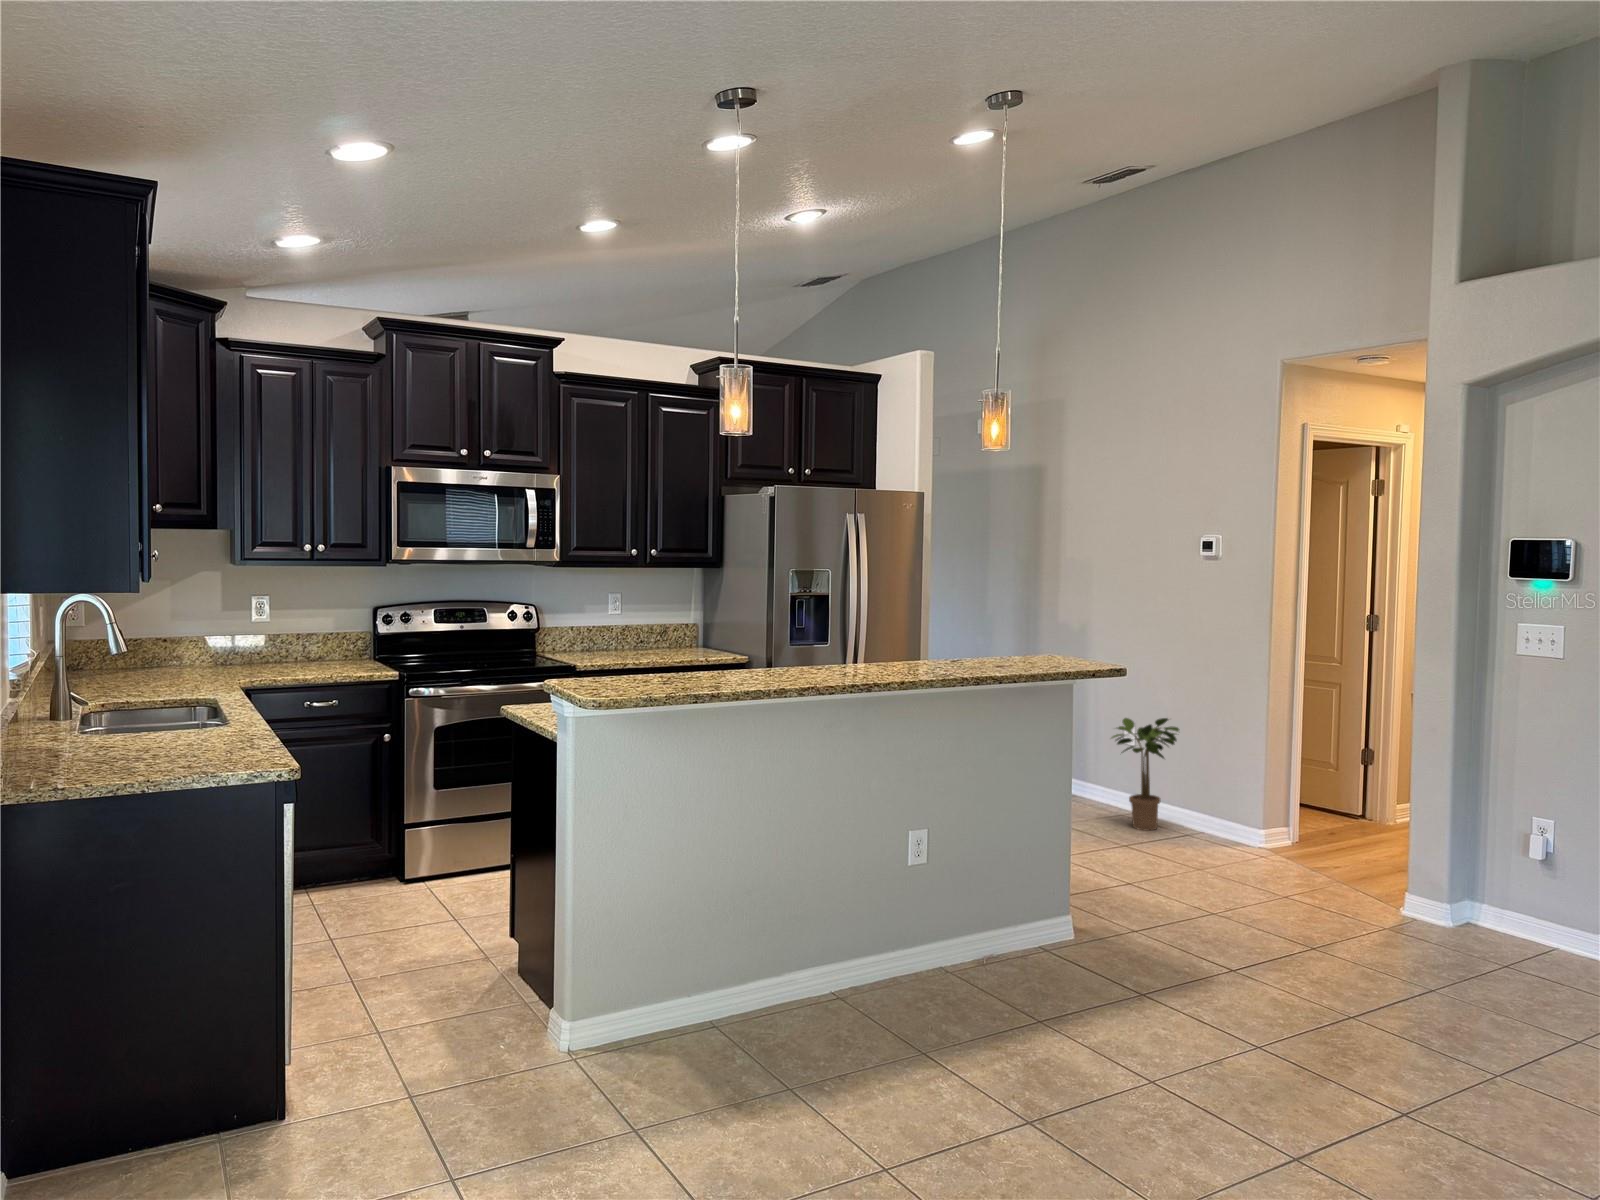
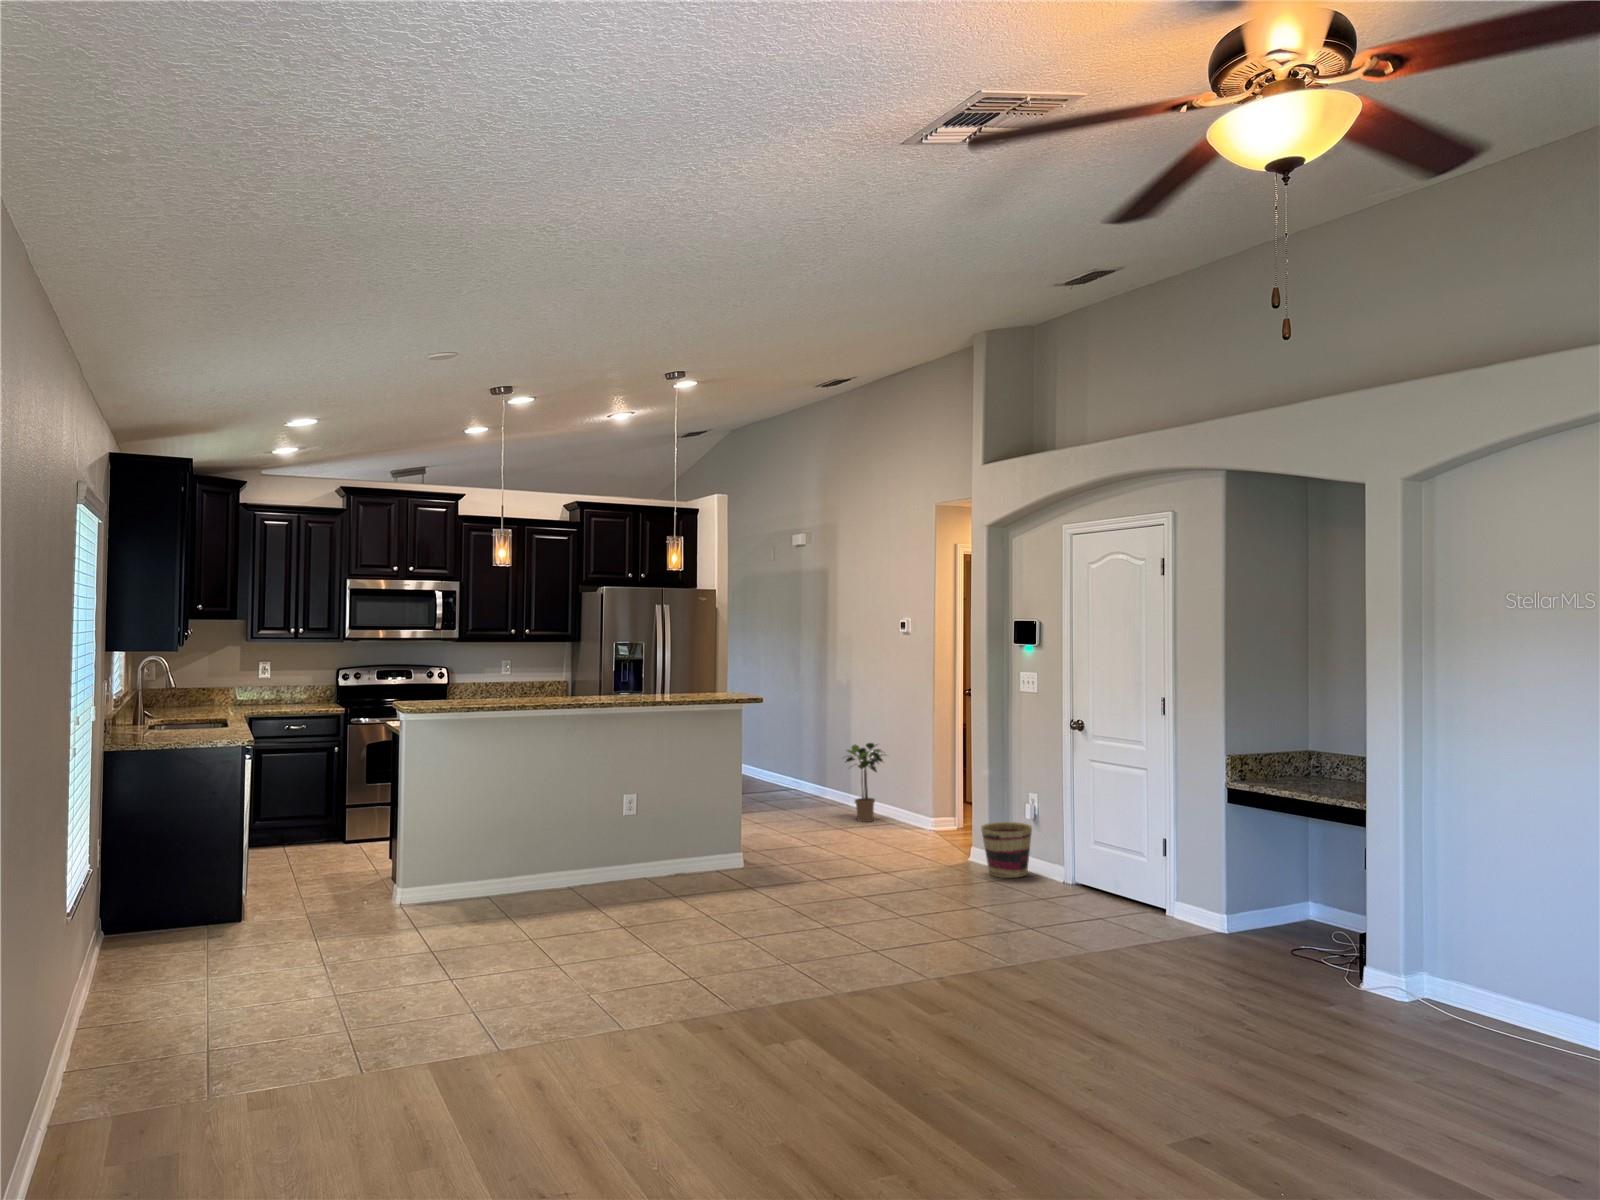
basket: none [1459,861,1555,958] -> present [981,822,1032,878]

